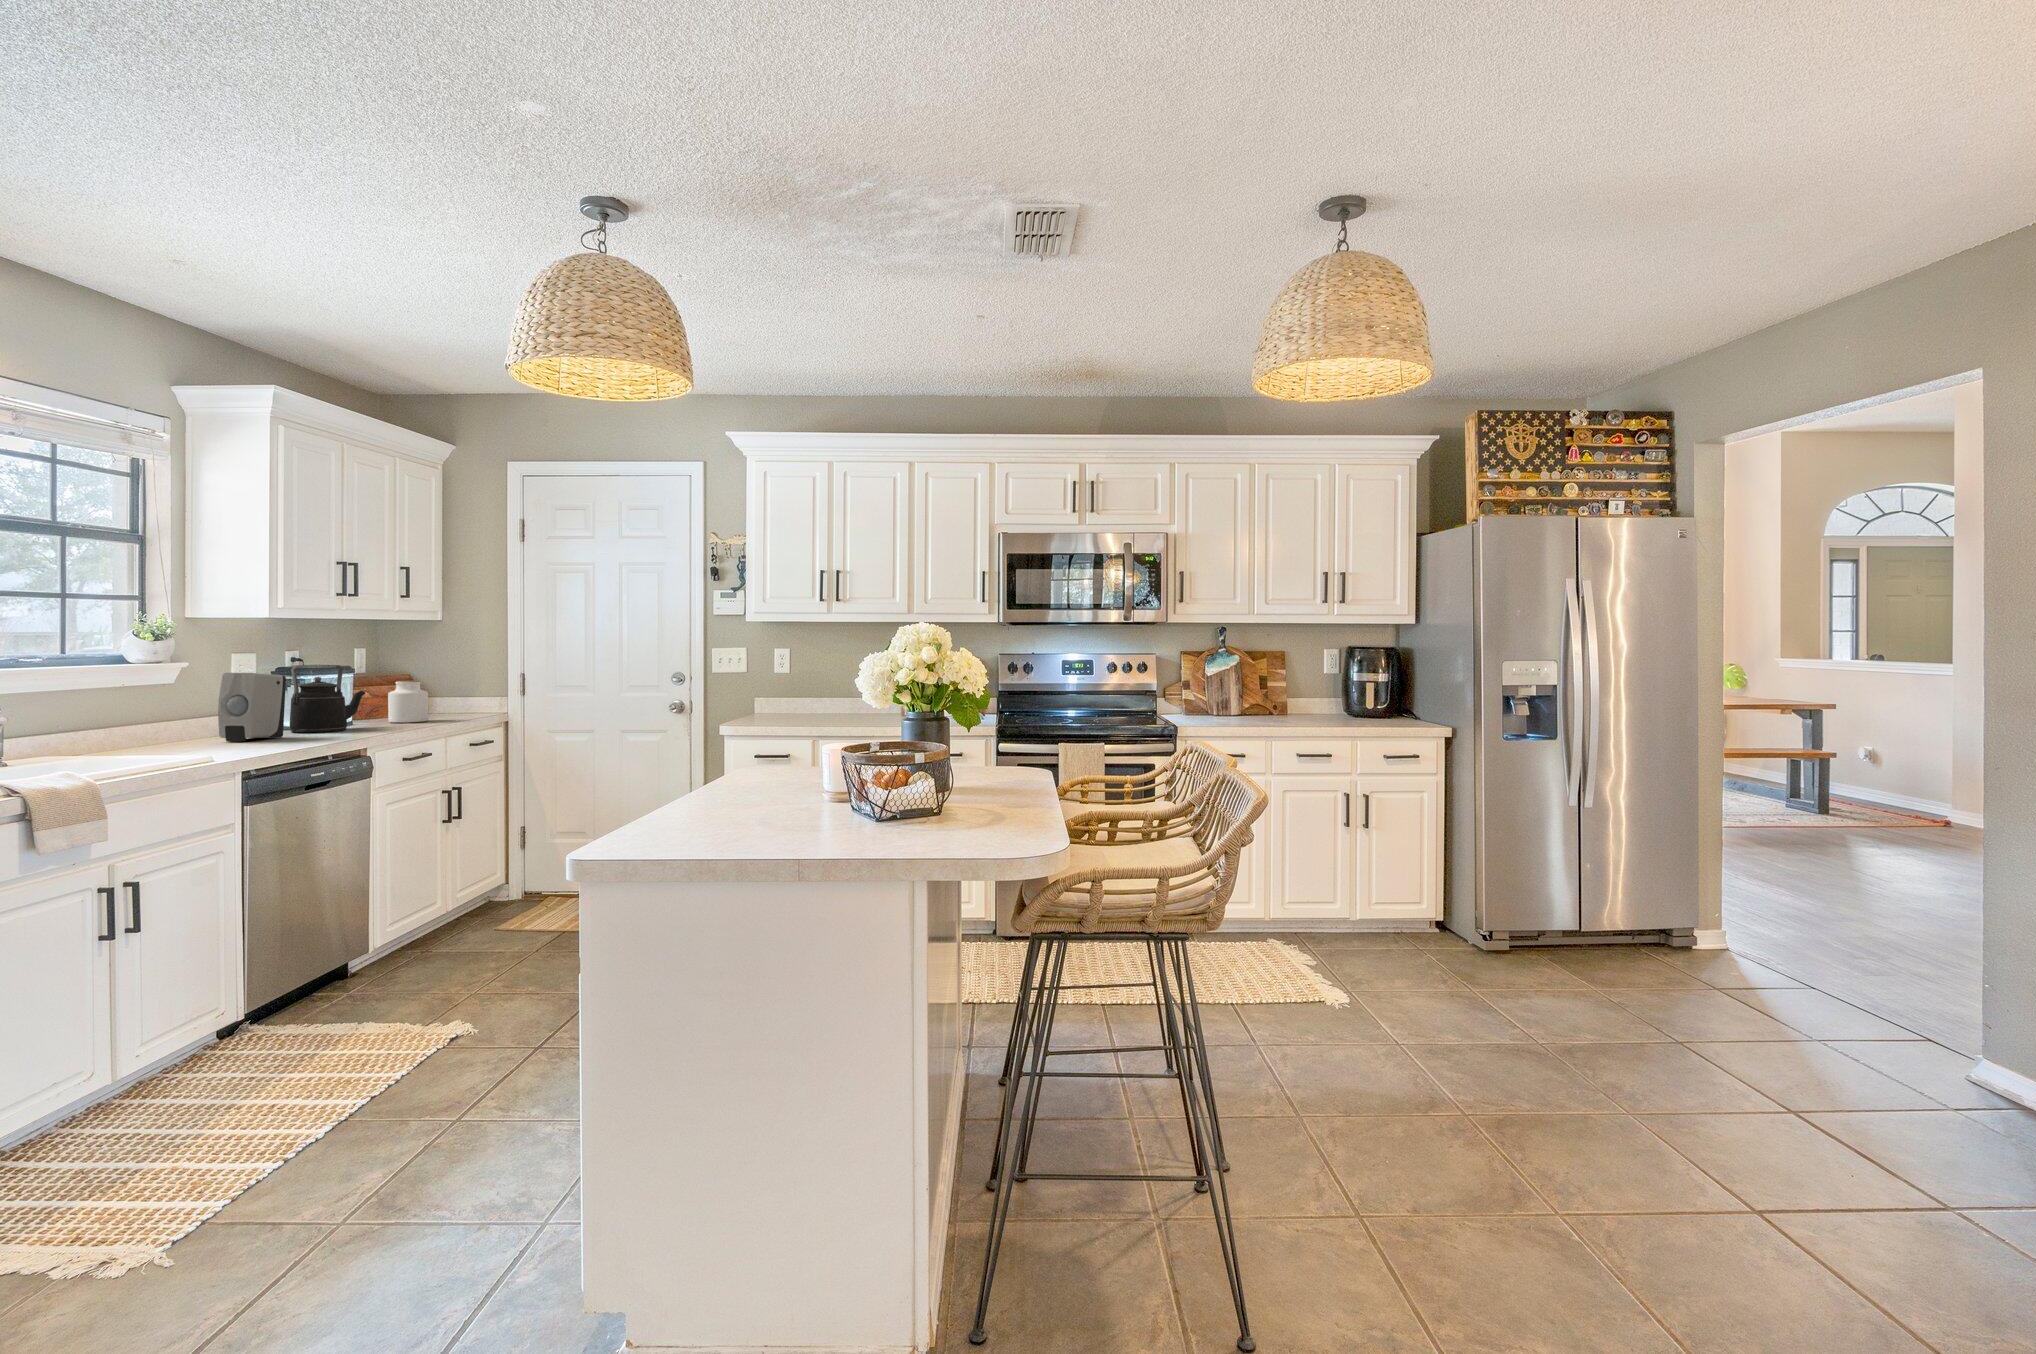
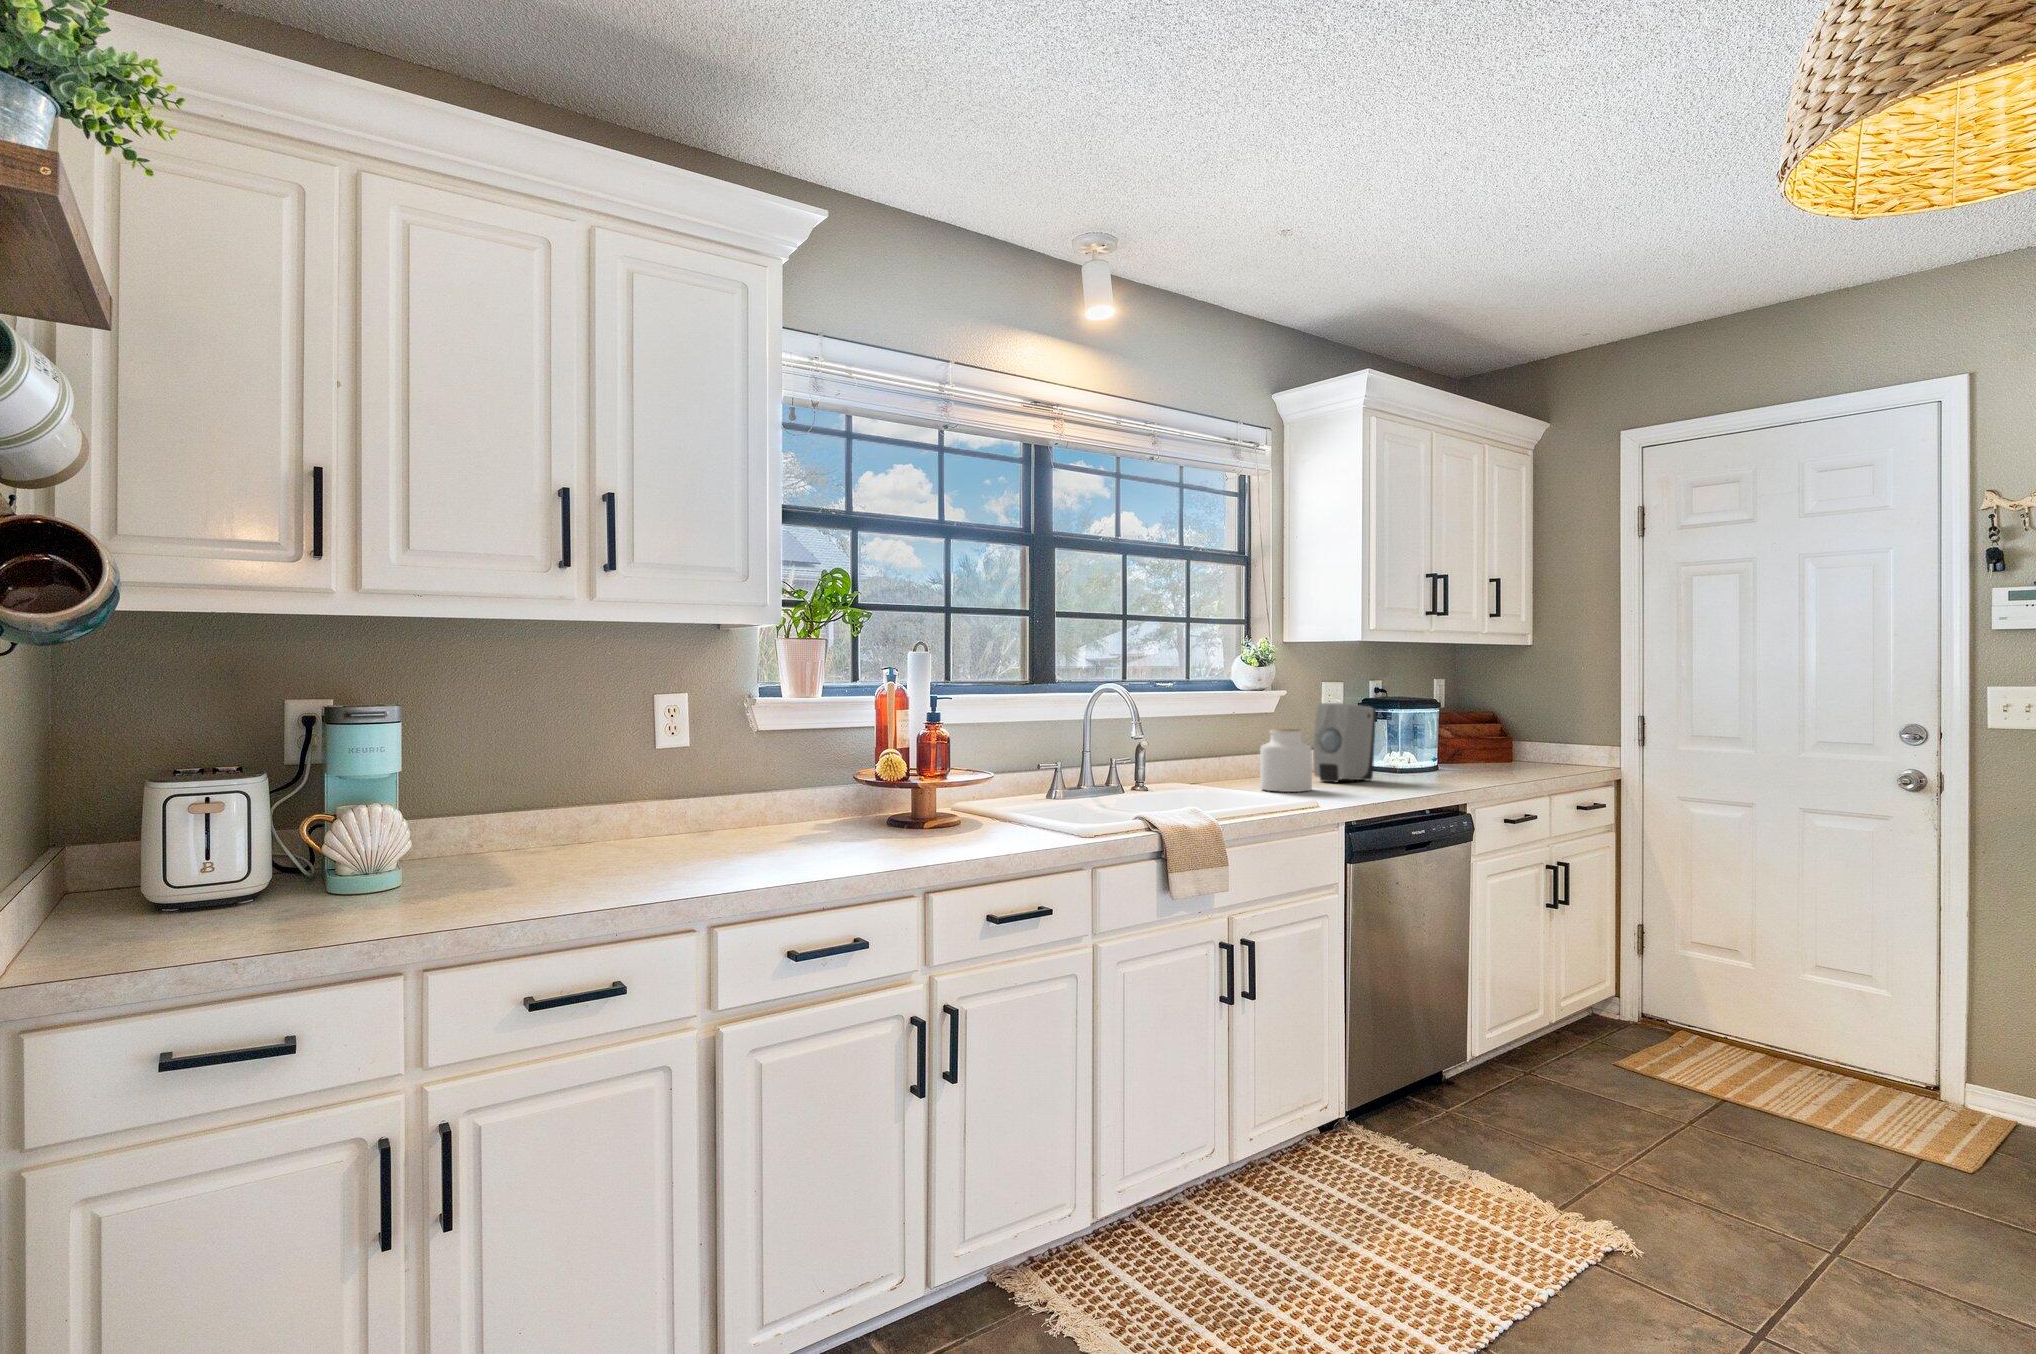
kettle: present [290,665,365,732] -> none [1376,697,1454,777]
jar: present [388,681,429,723] -> present [1260,729,1312,792]

